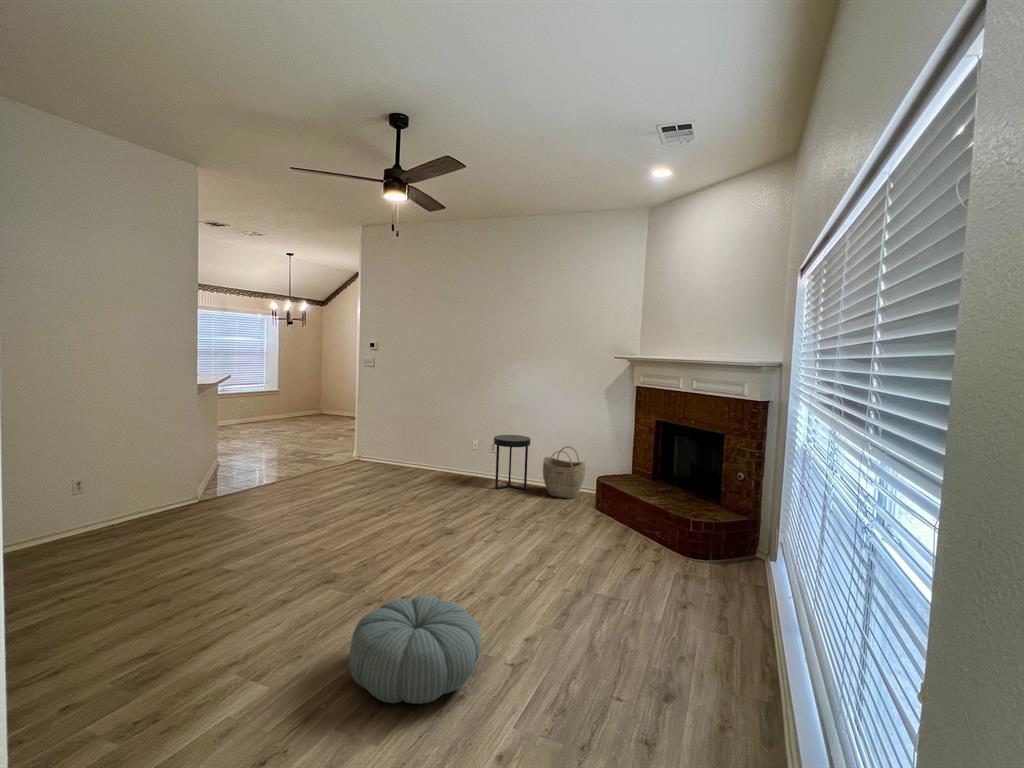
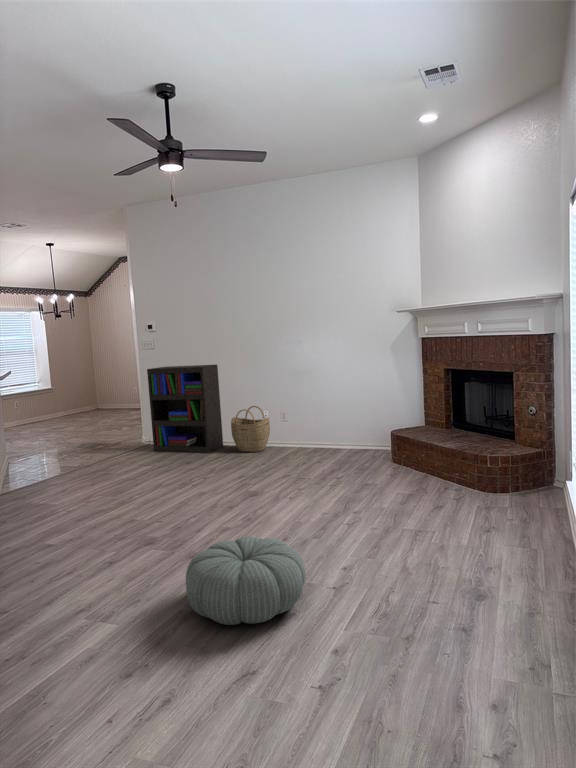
bookshelf: none [362,385,434,477] -> present [147,364,223,453]
side table: present [494,435,530,490] -> none [284,401,321,455]
woven basket: present [543,446,585,499] -> present [231,406,270,452]

